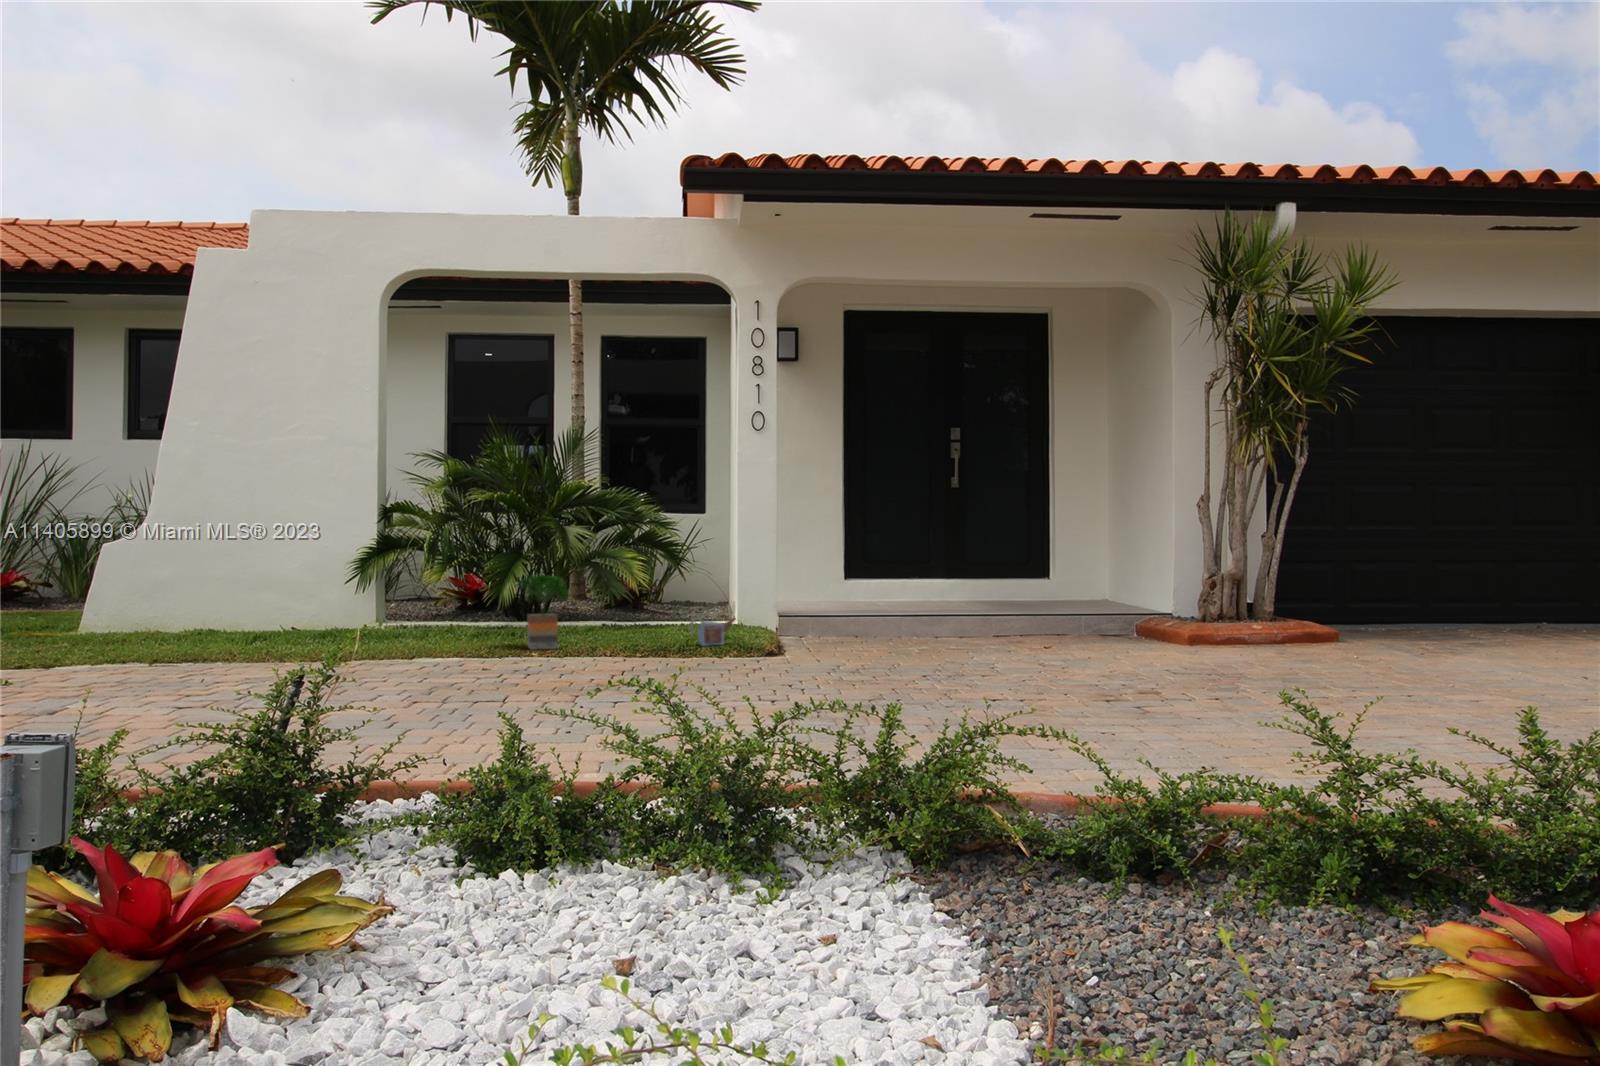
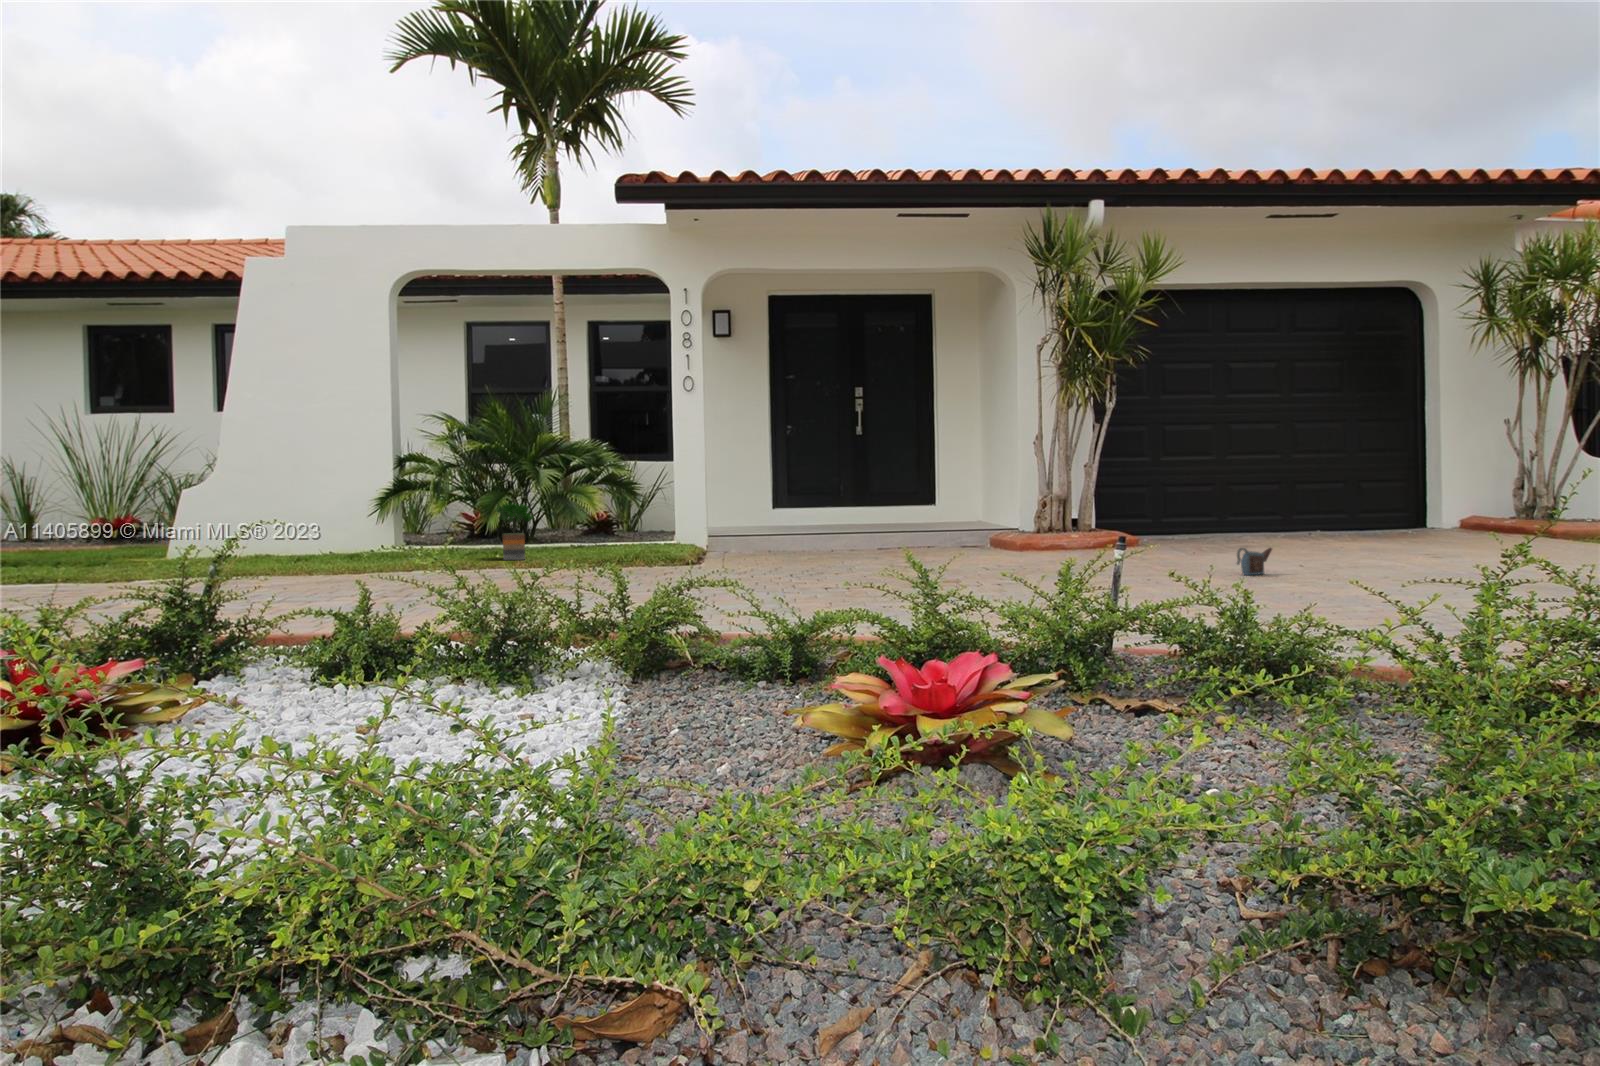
watering can: present [690,618,736,646] -> present [1237,548,1272,575]

